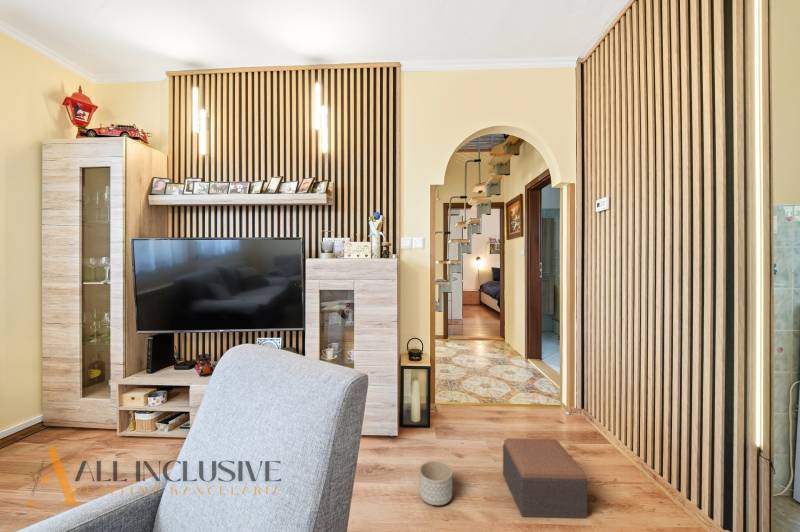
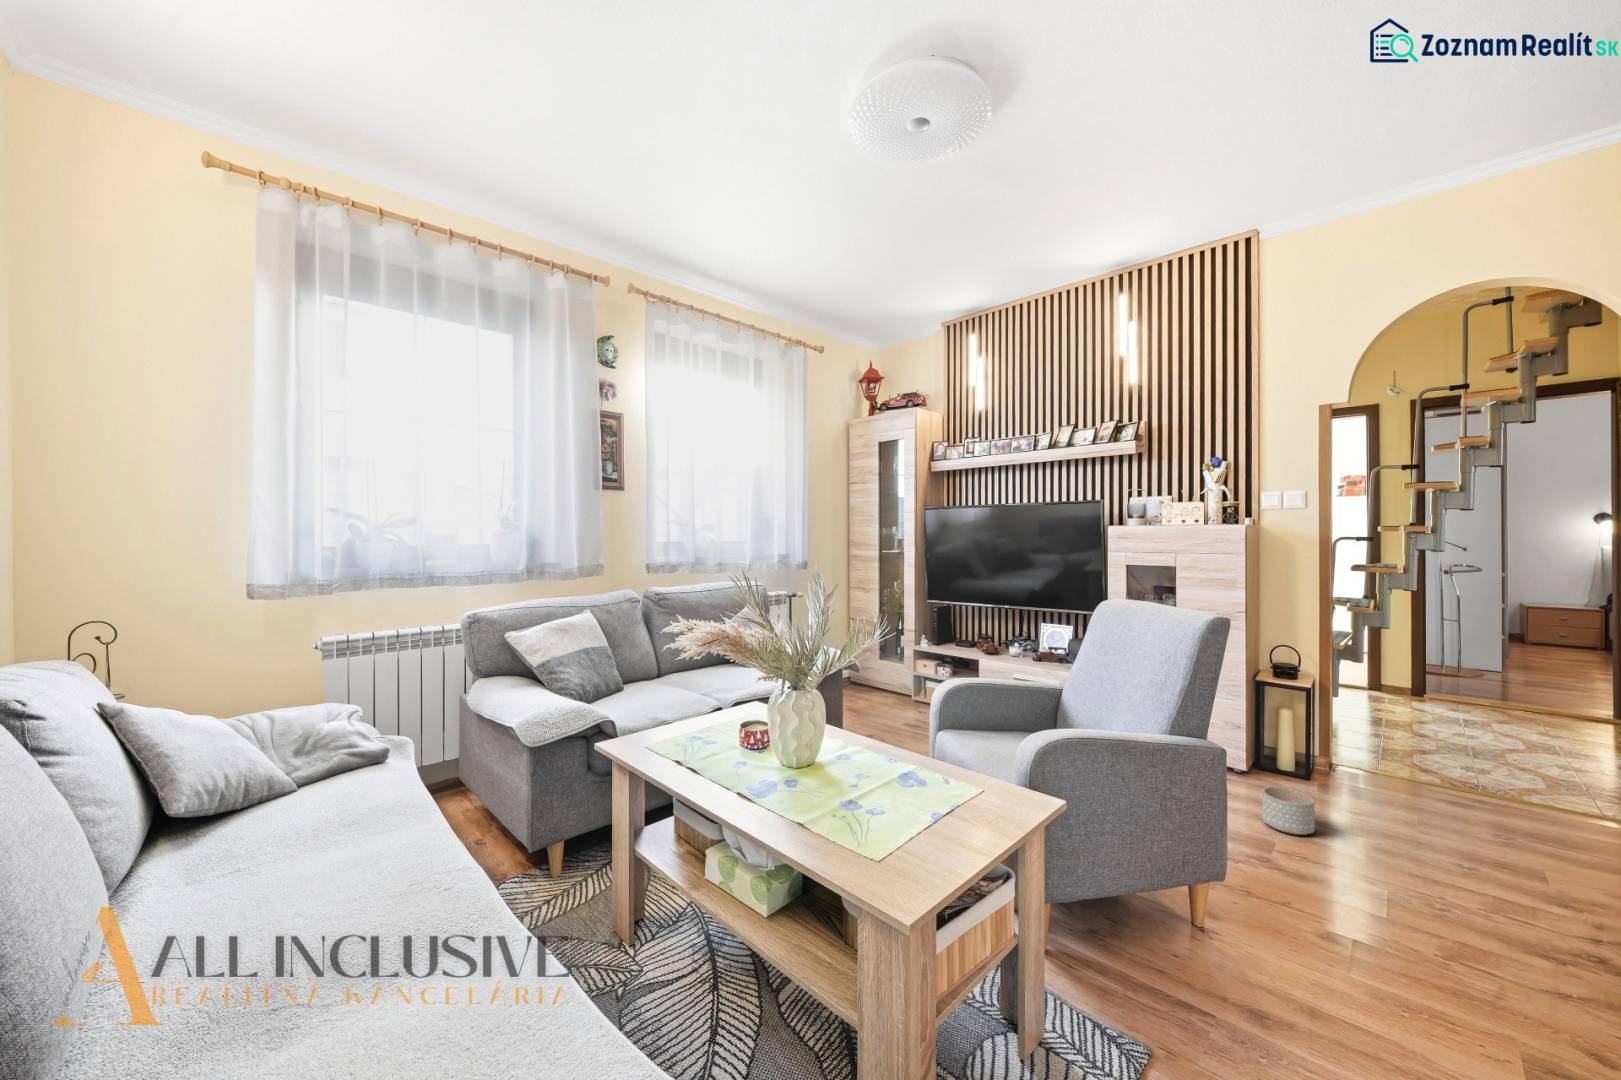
footstool: present [503,438,587,518] -> none [1422,791,1567,913]

